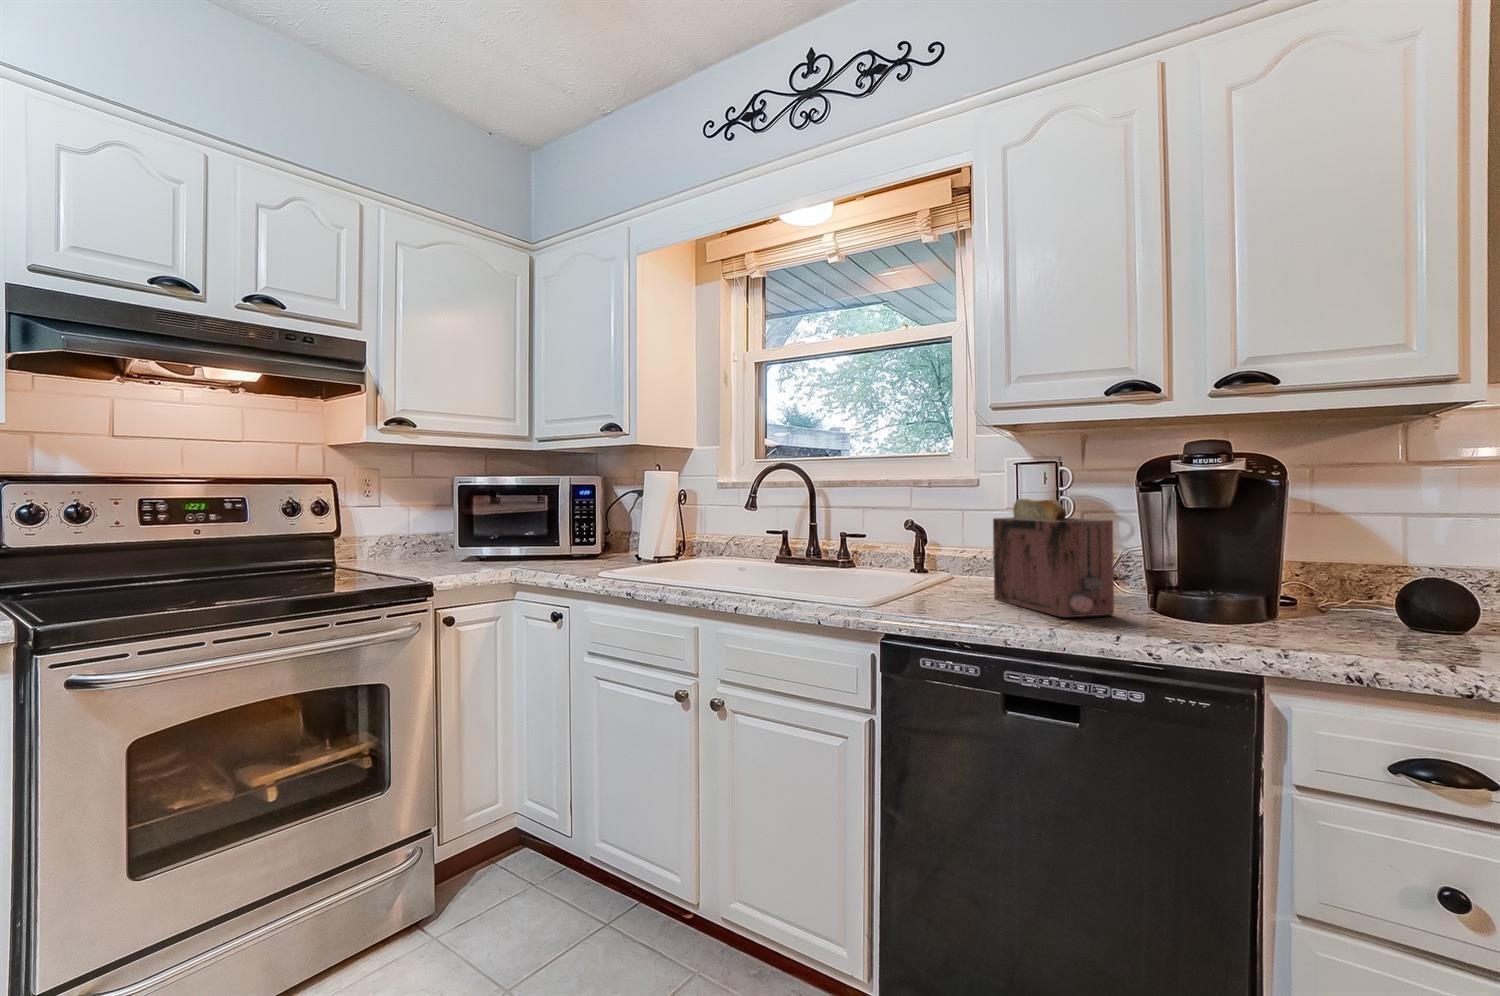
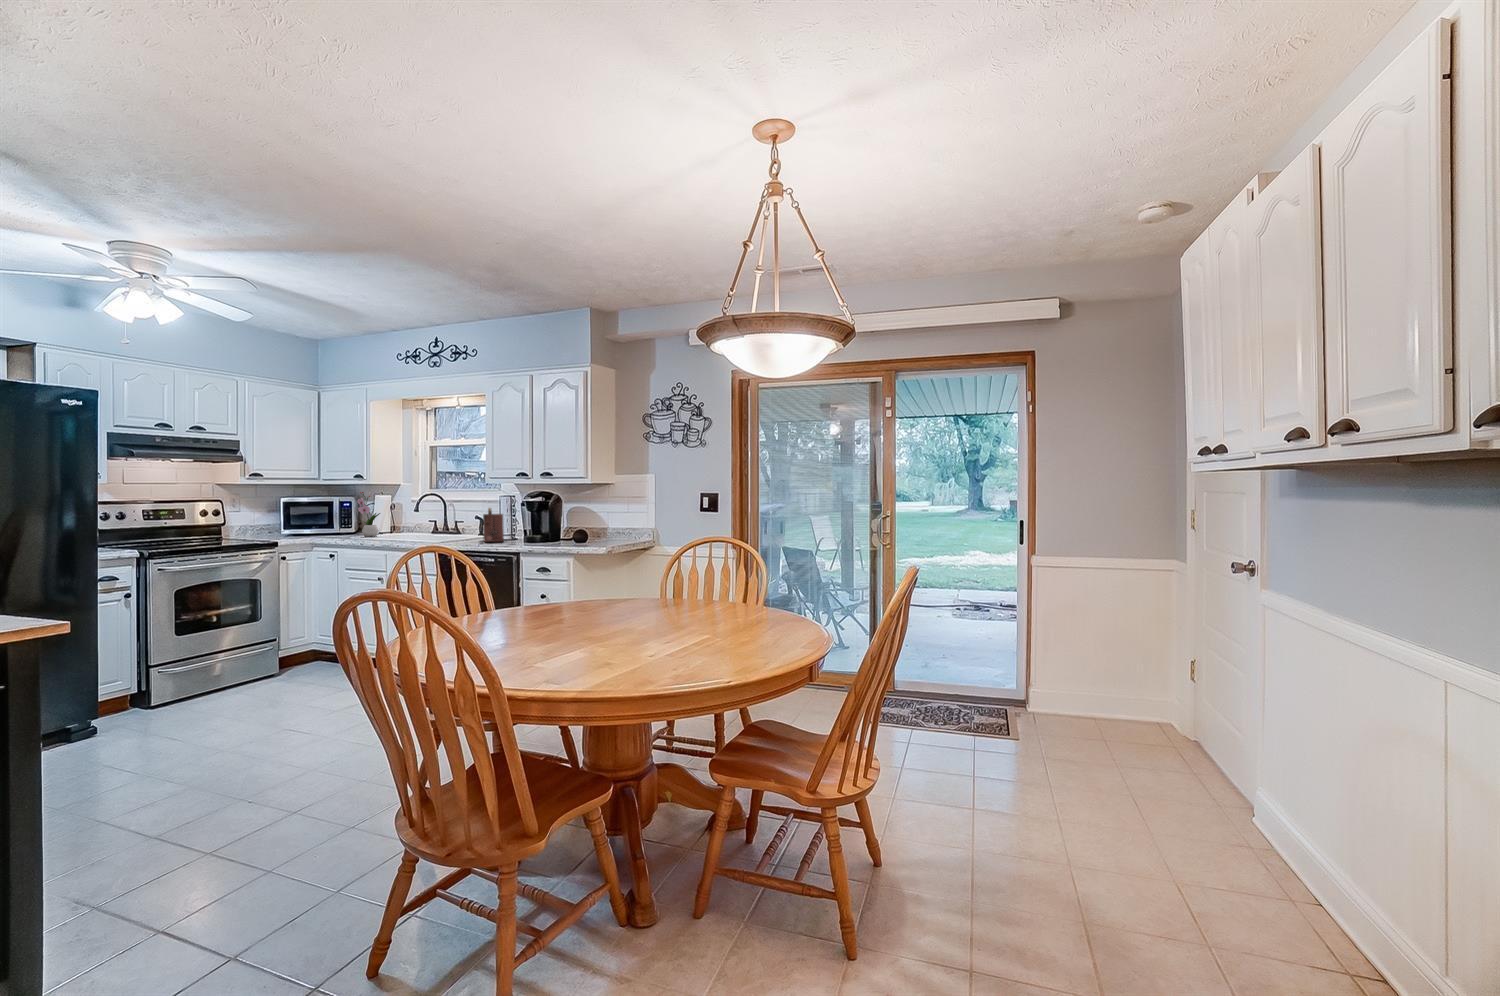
flower arrangement: none [612,461,661,566] -> present [357,492,380,537]

